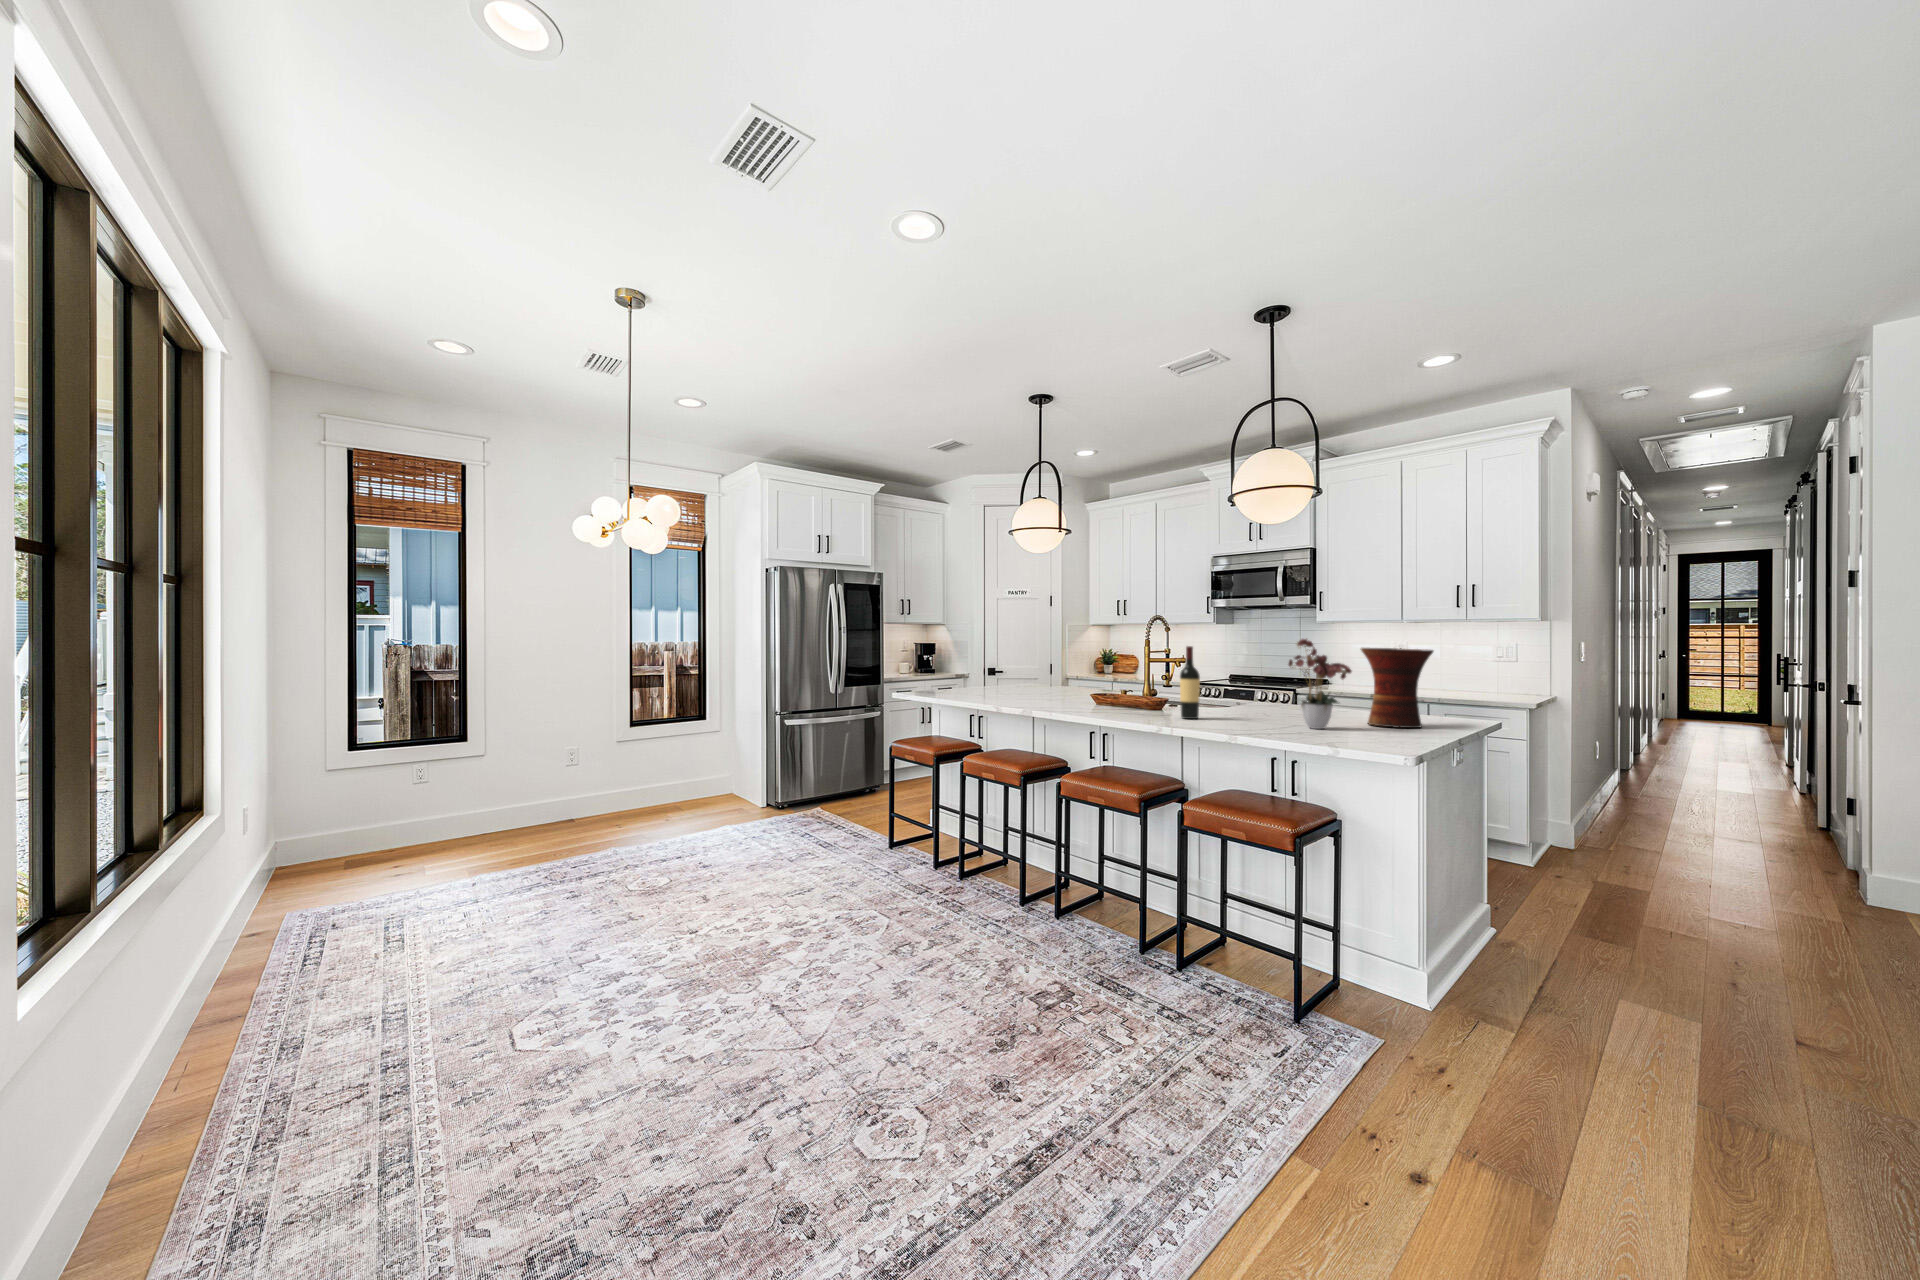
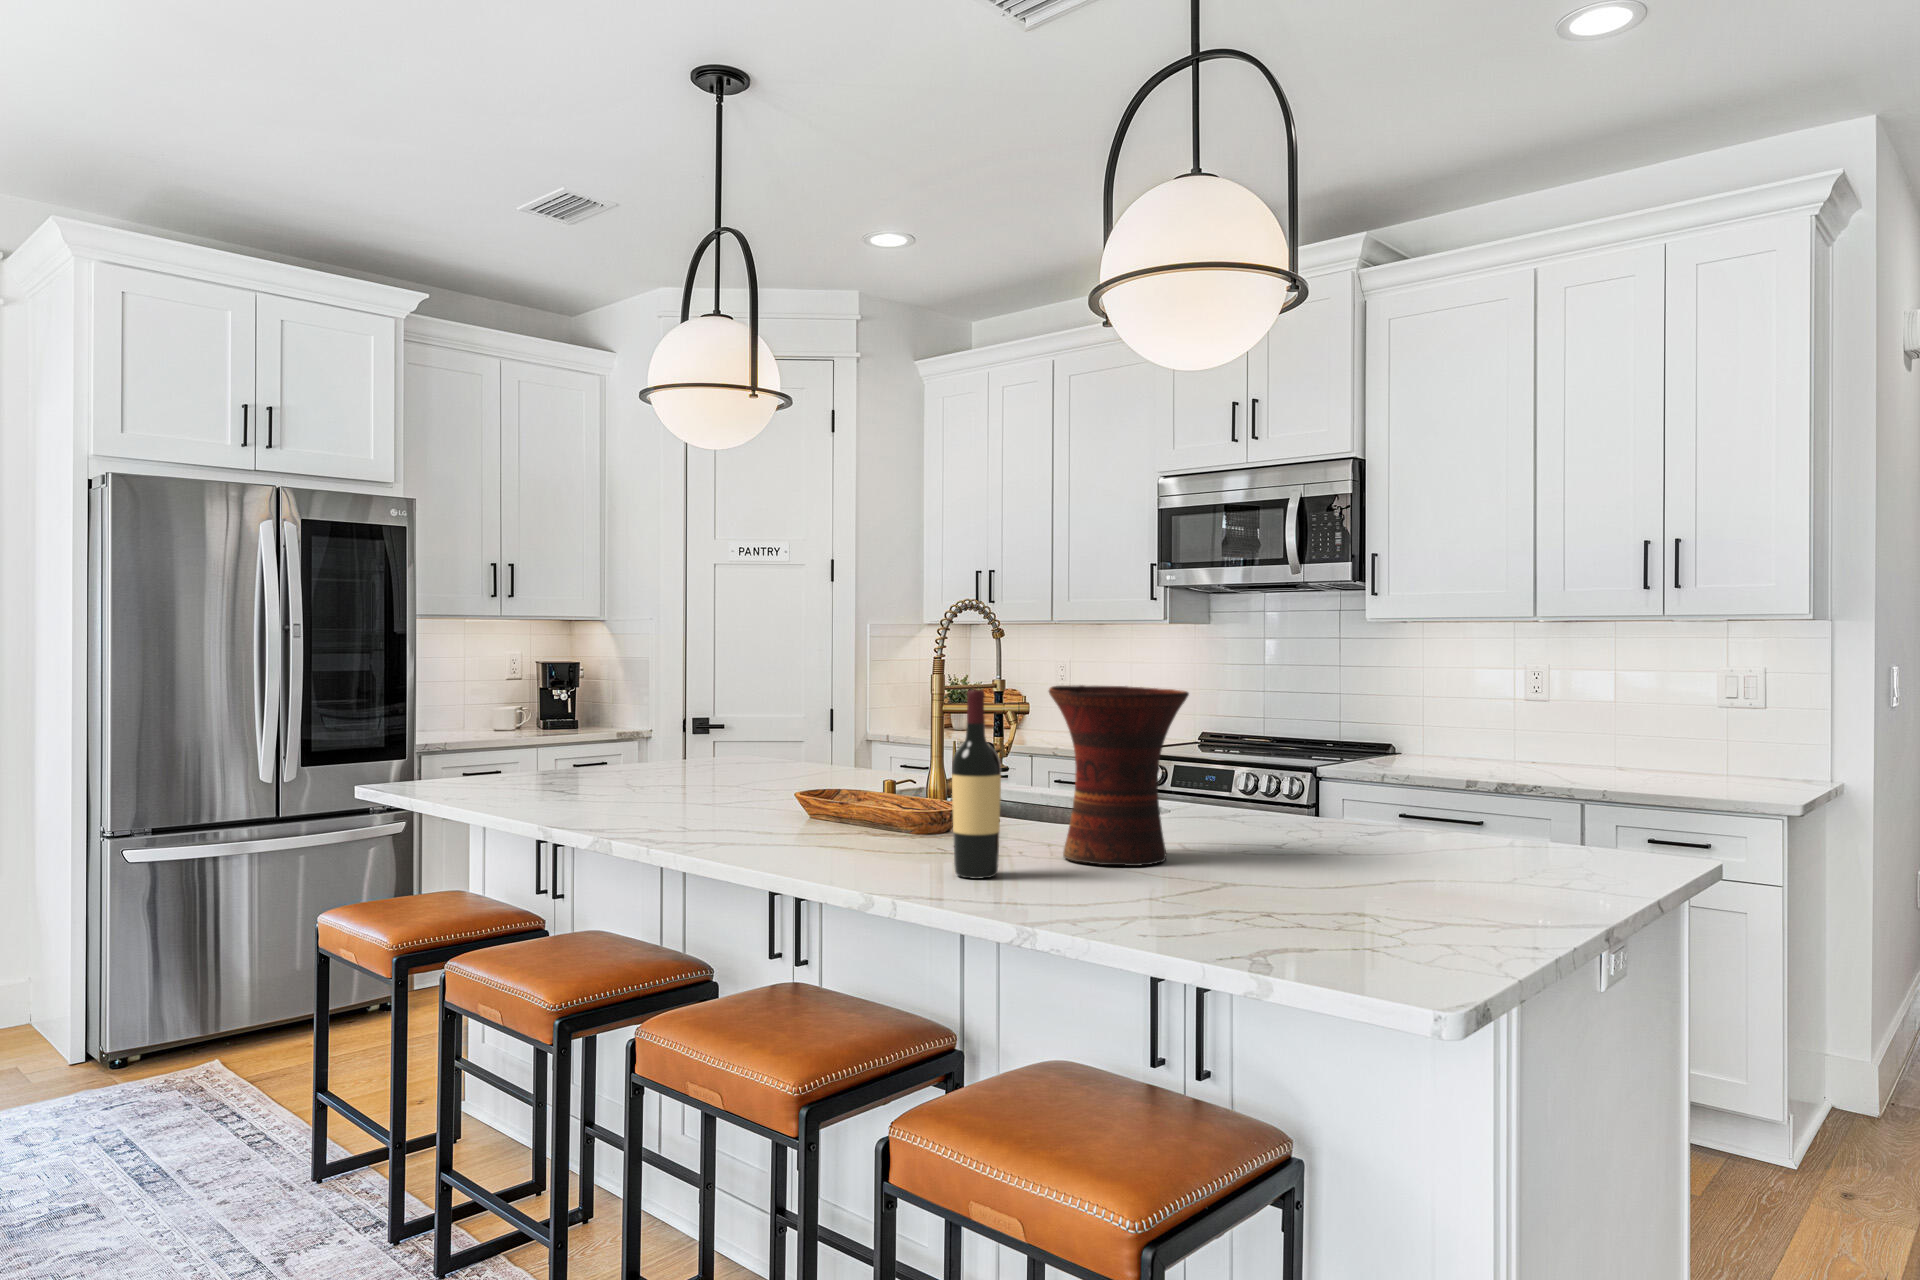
flower arrangement: present [1289,638,1352,729] -> none [1186,664,1362,915]
vase: present [1361,648,1433,728] -> present [1049,685,1189,866]

